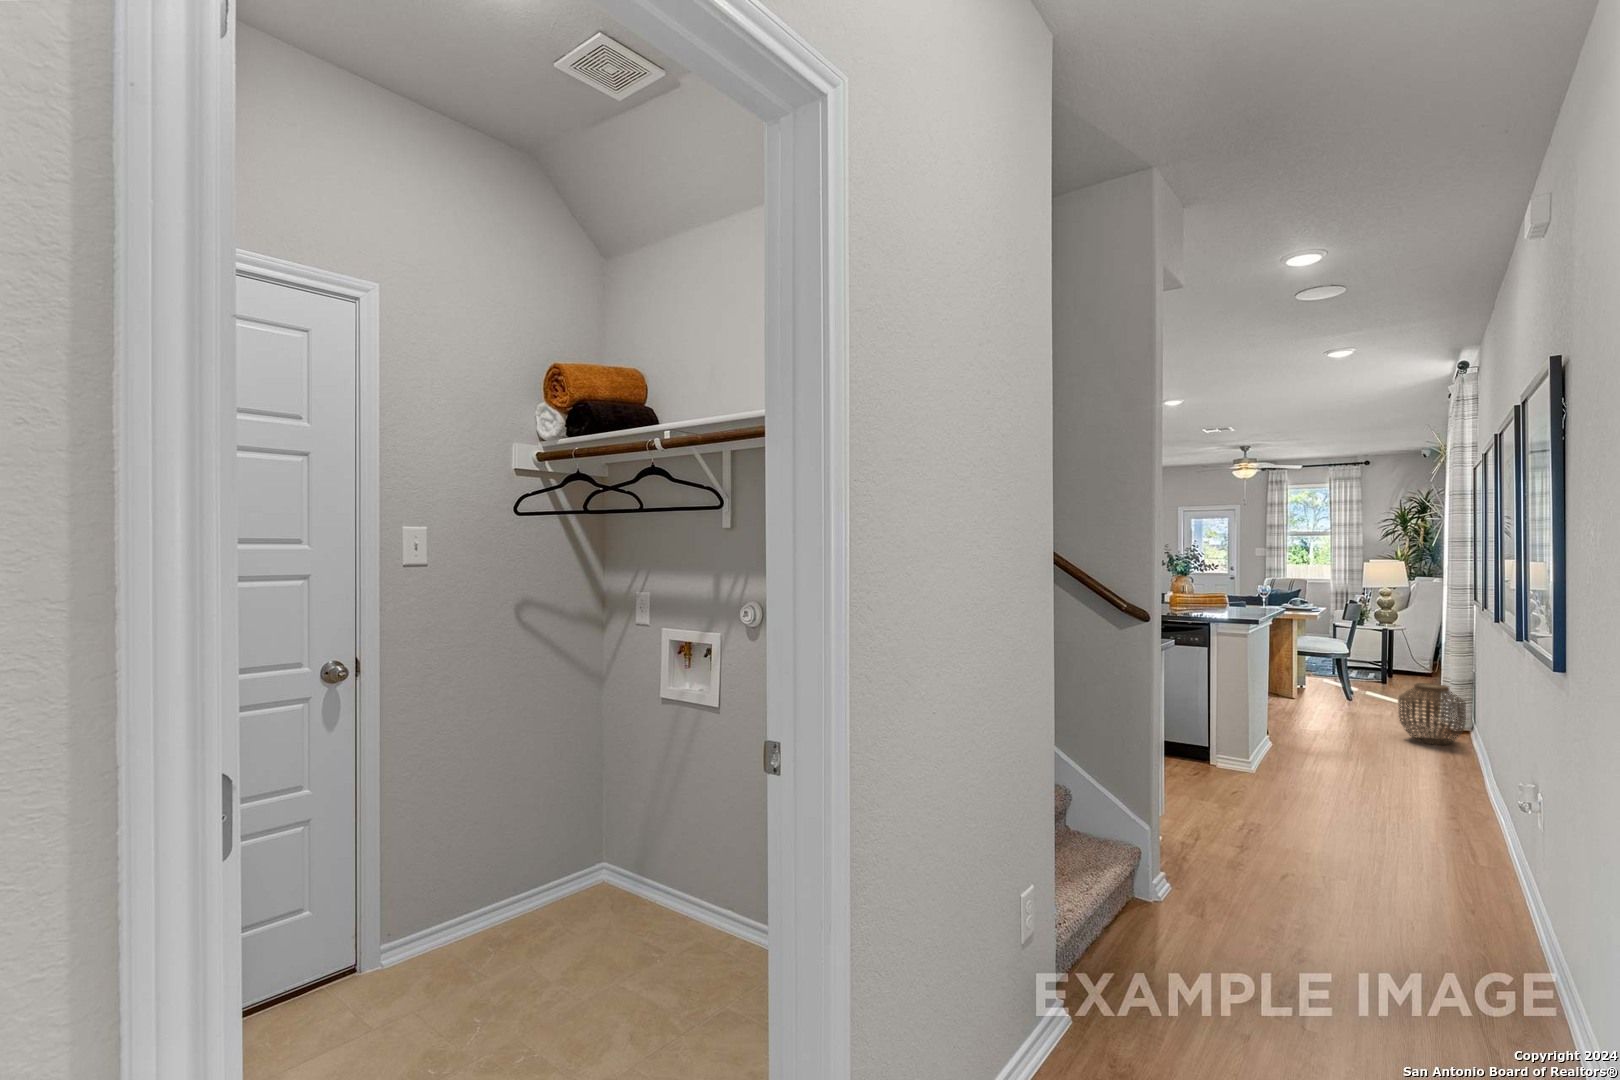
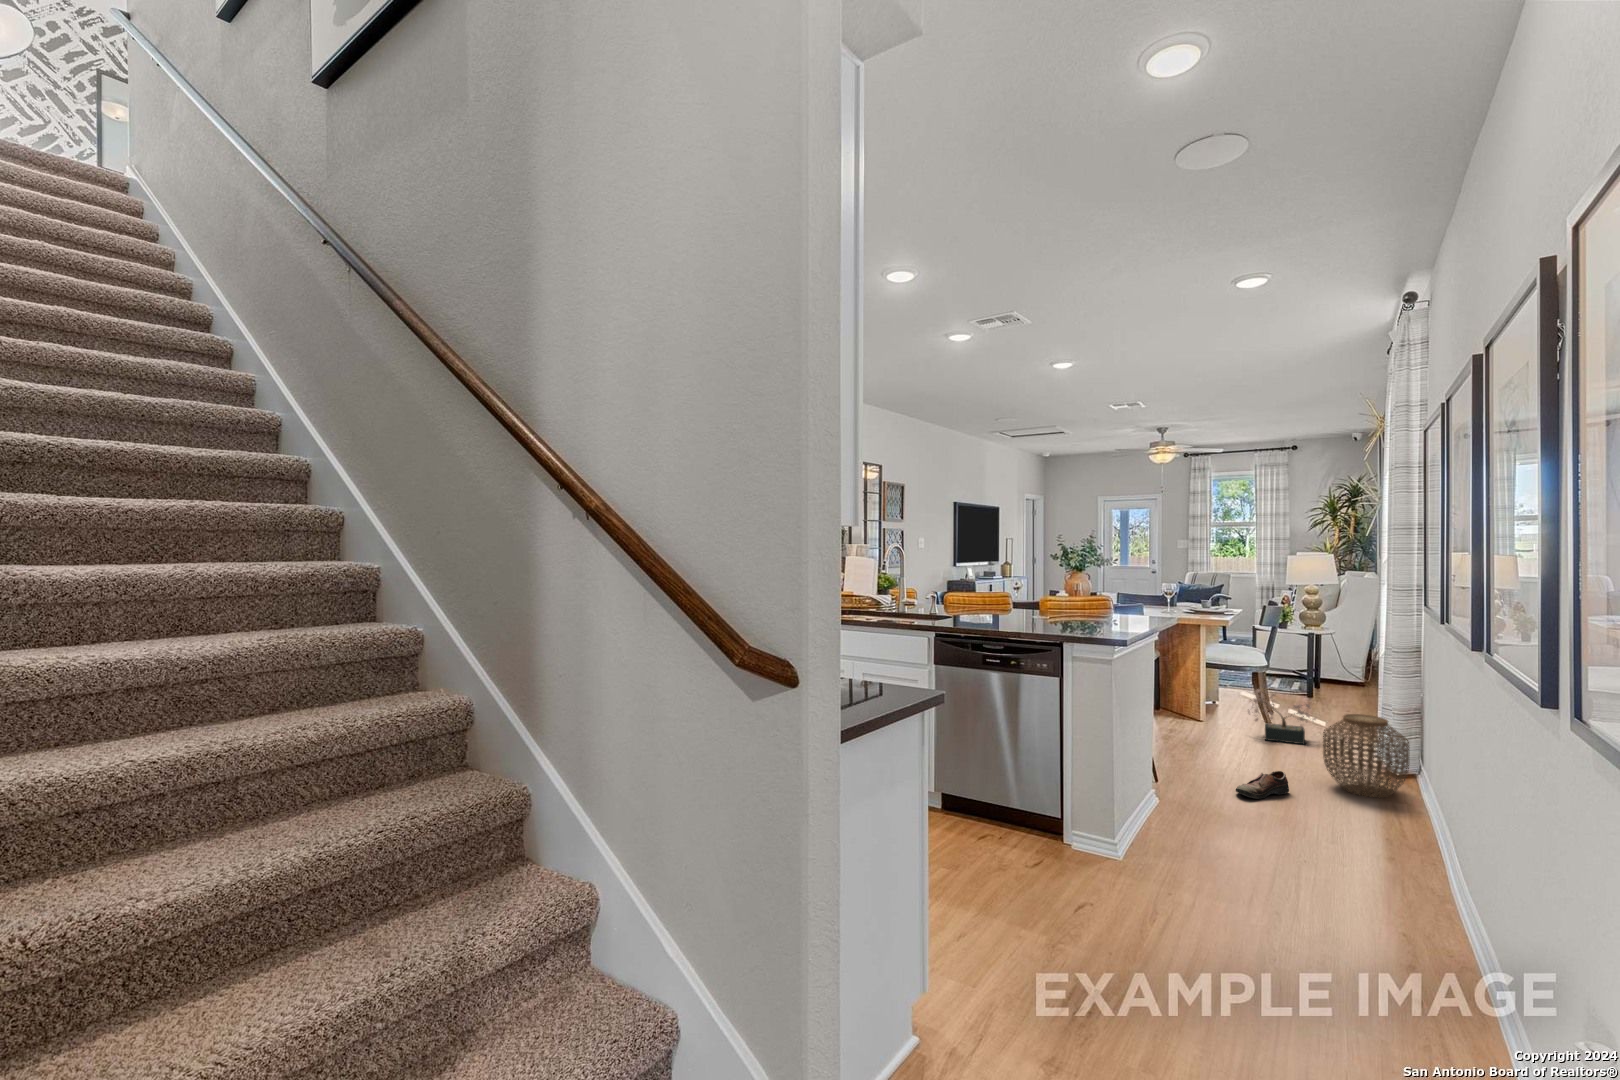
decorative plant: none [1334,669,1392,714] -> present [1248,689,1316,744]
shoe: none [1331,725,1373,744] -> present [1236,771,1289,799]

